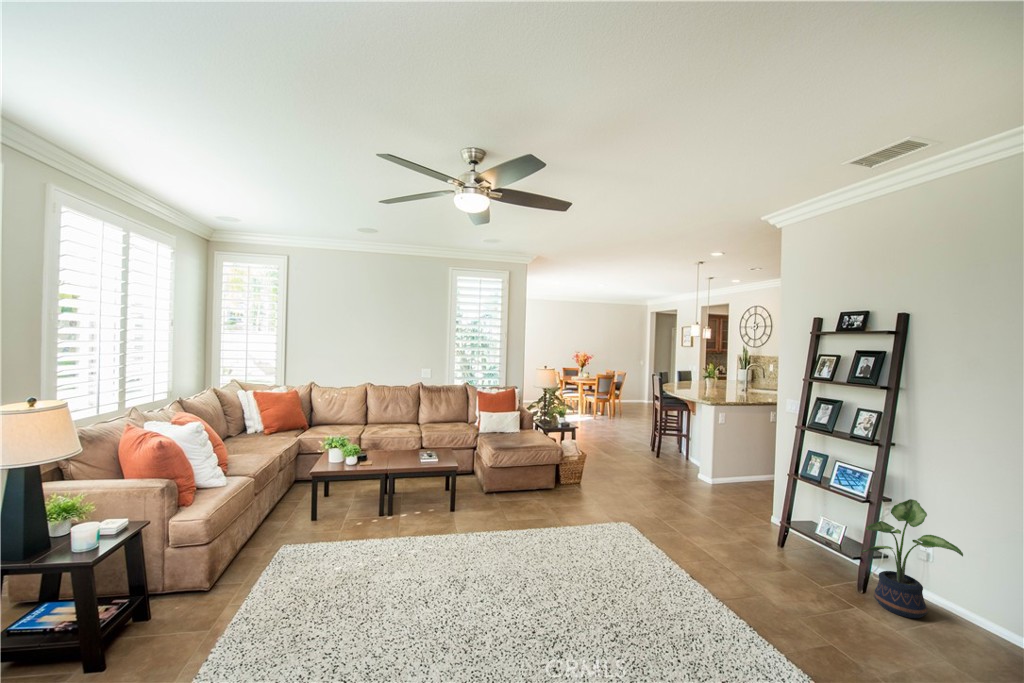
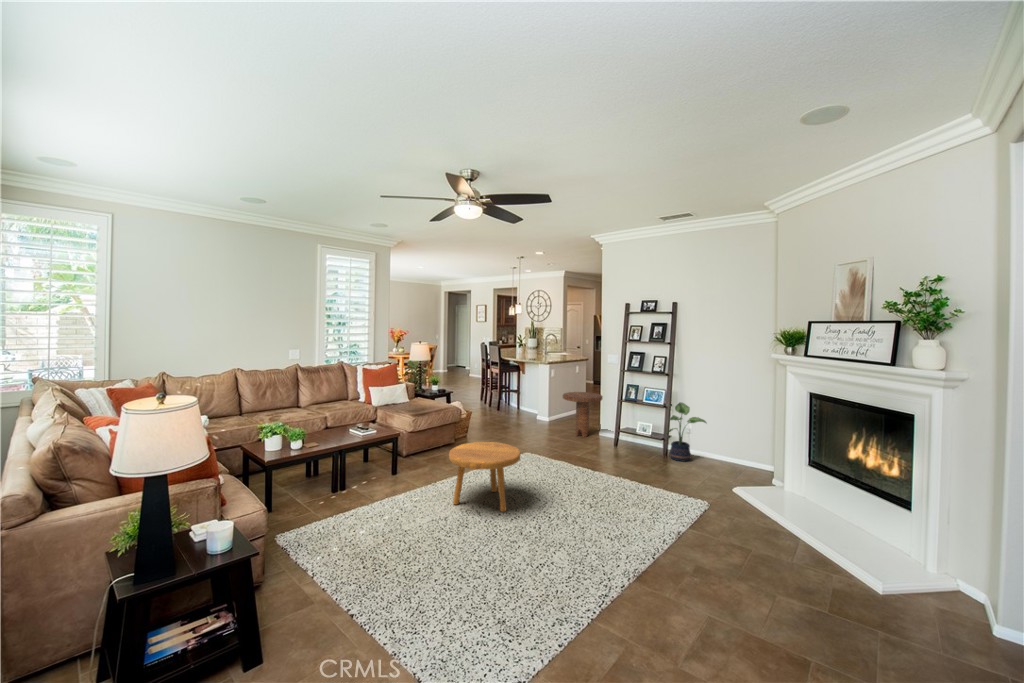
side table: none [711,448,777,520] -> present [563,392,603,437]
footstool: none [442,495,536,603] -> present [449,442,520,512]

